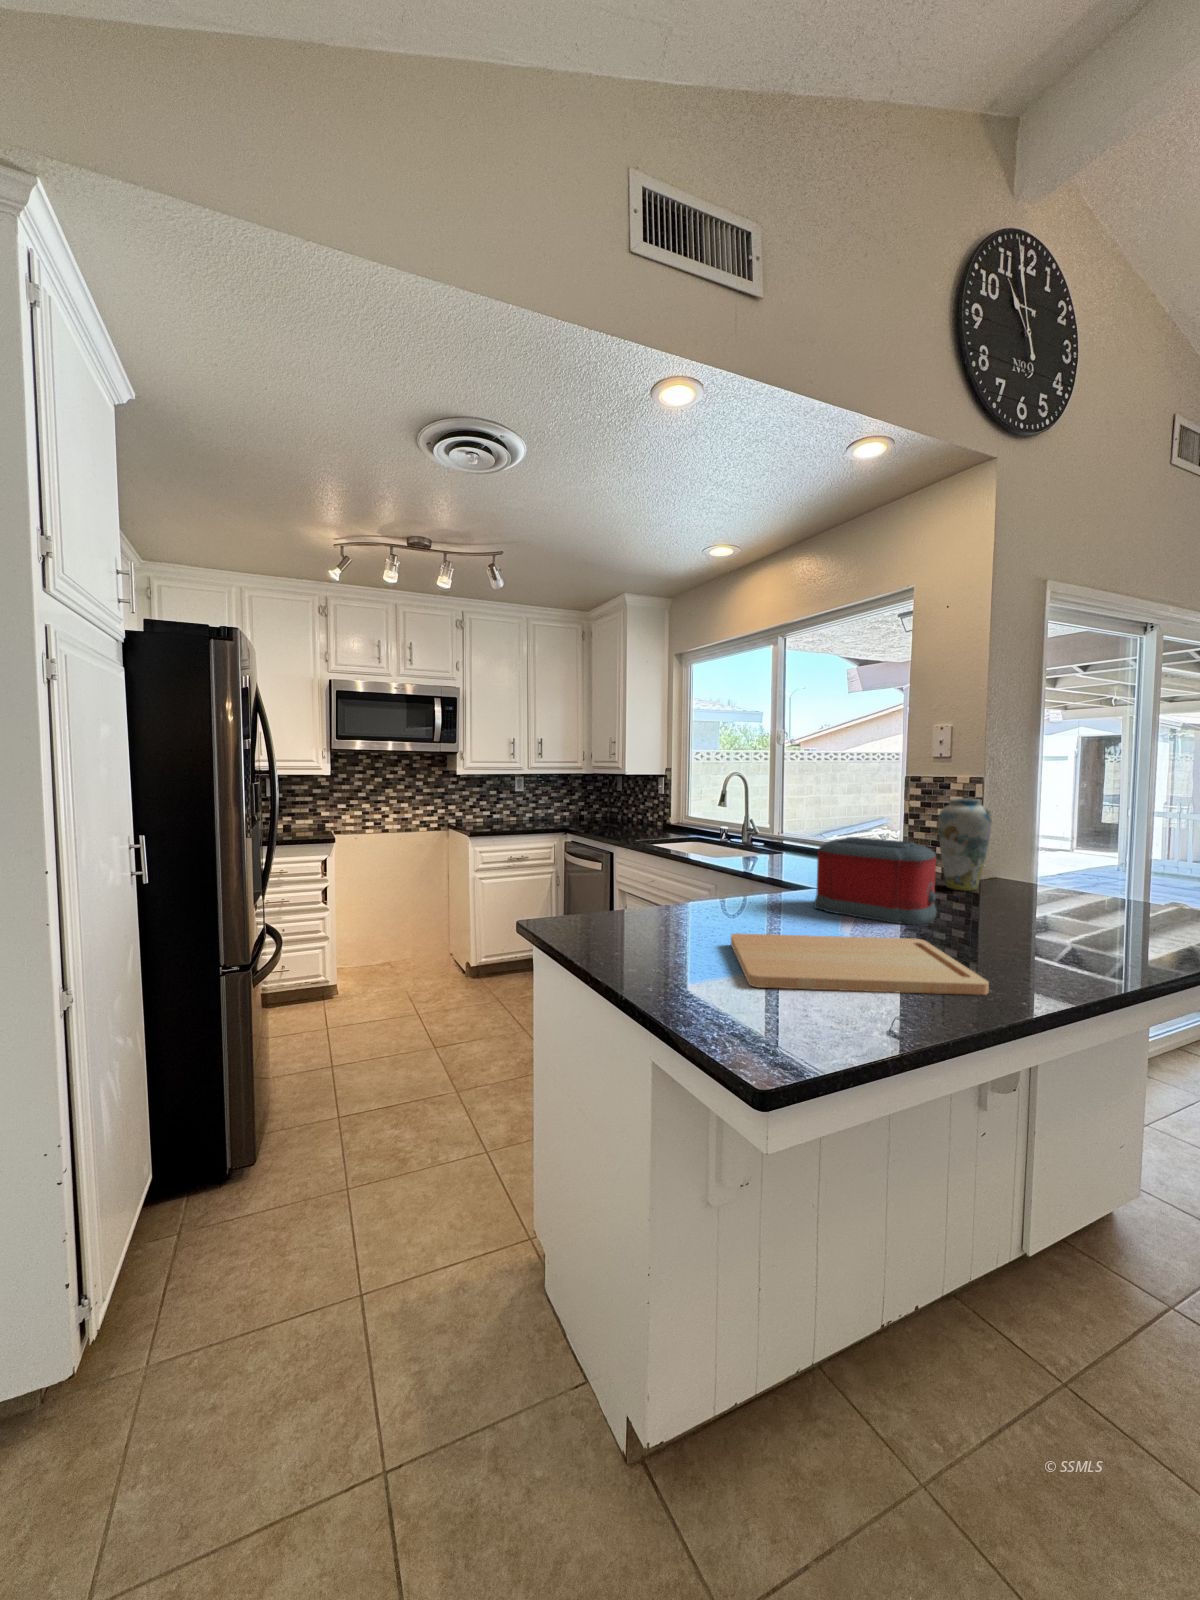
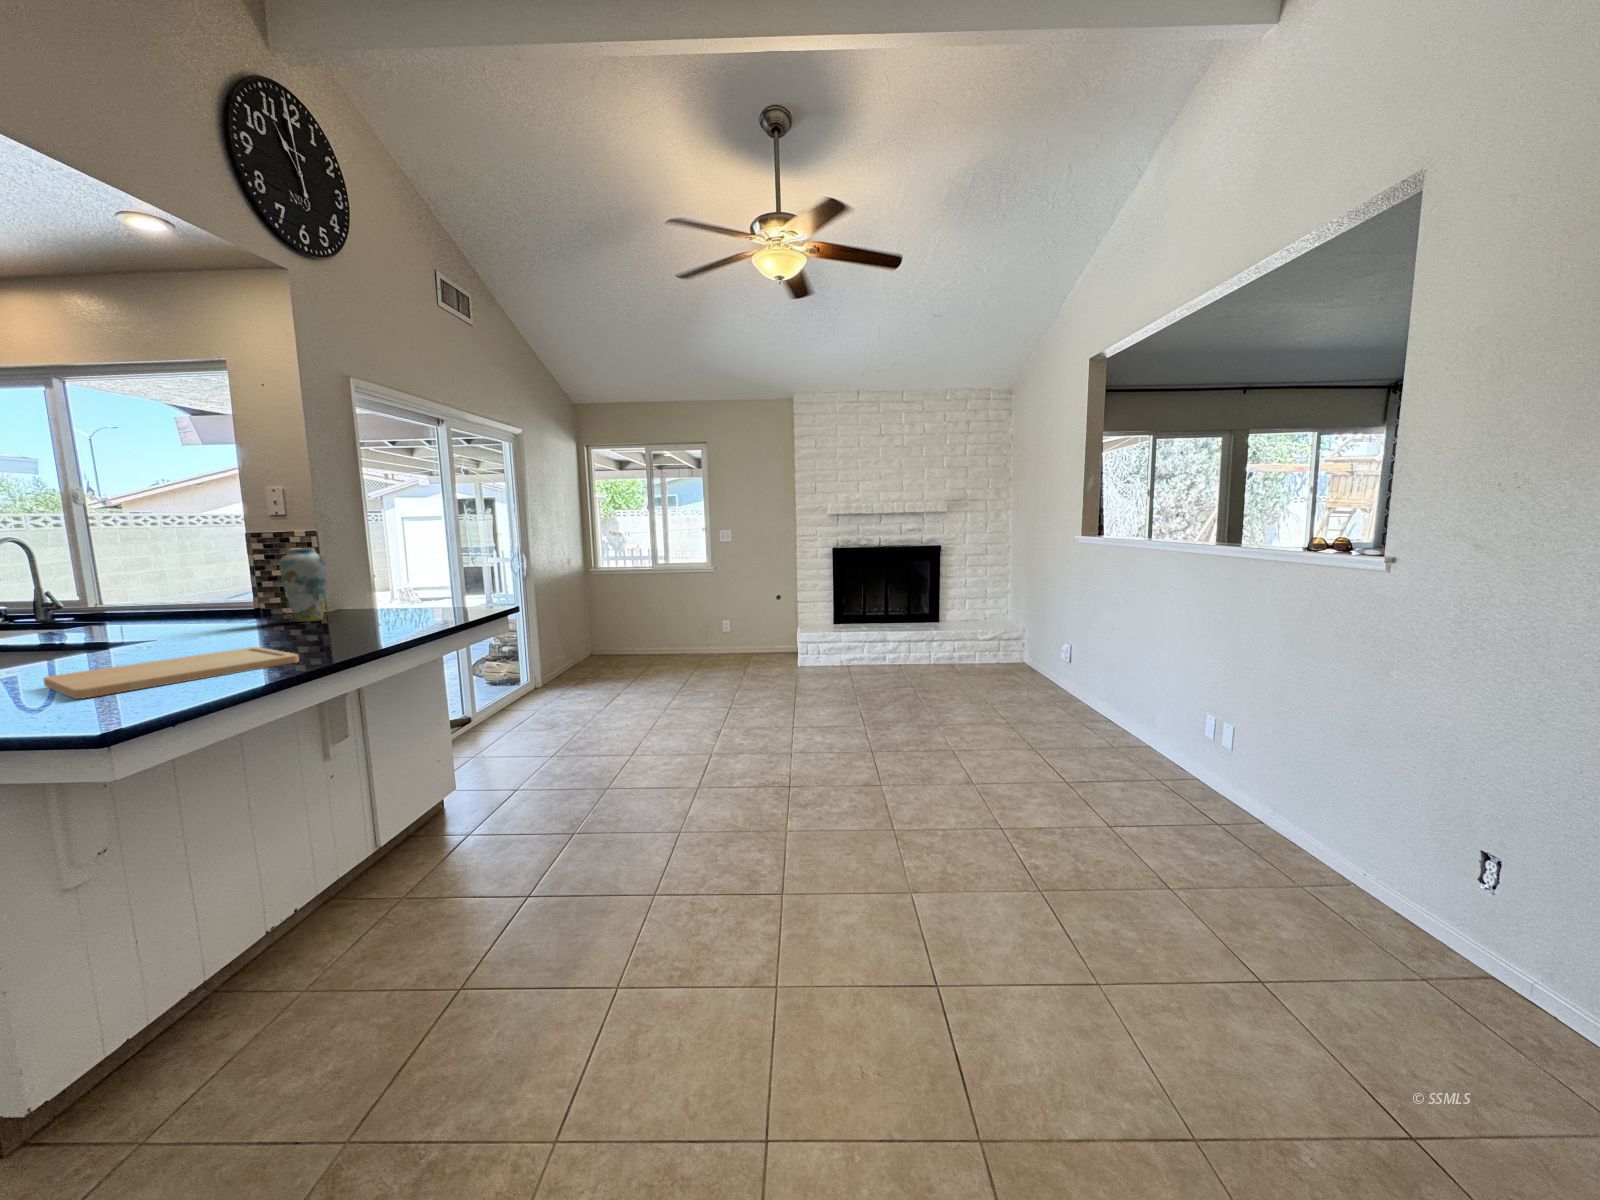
toaster: present [814,837,937,925] -> none [144,582,278,652]

